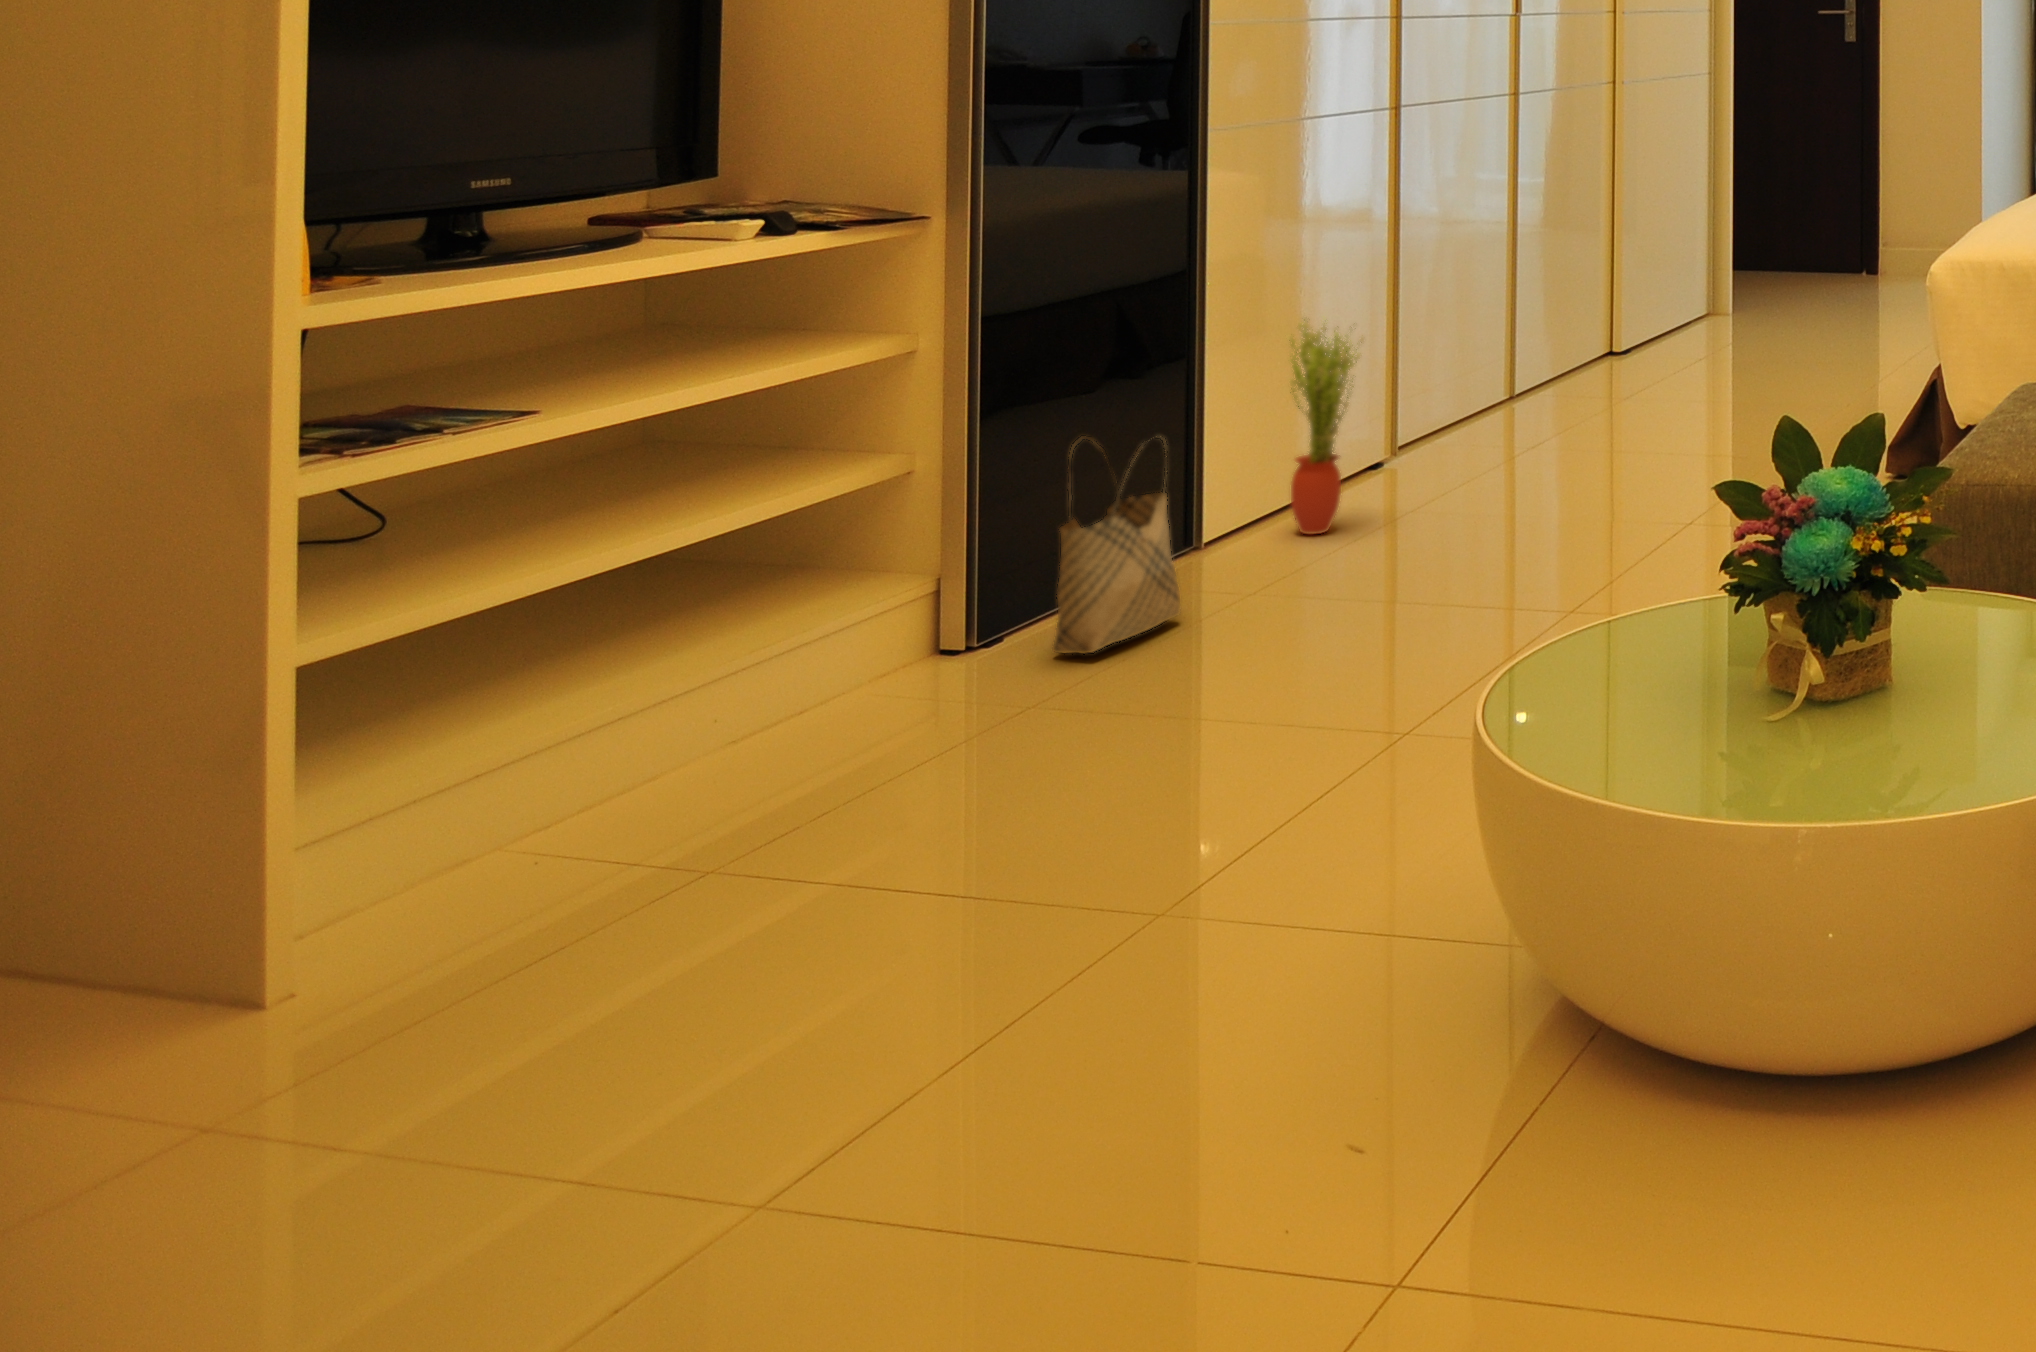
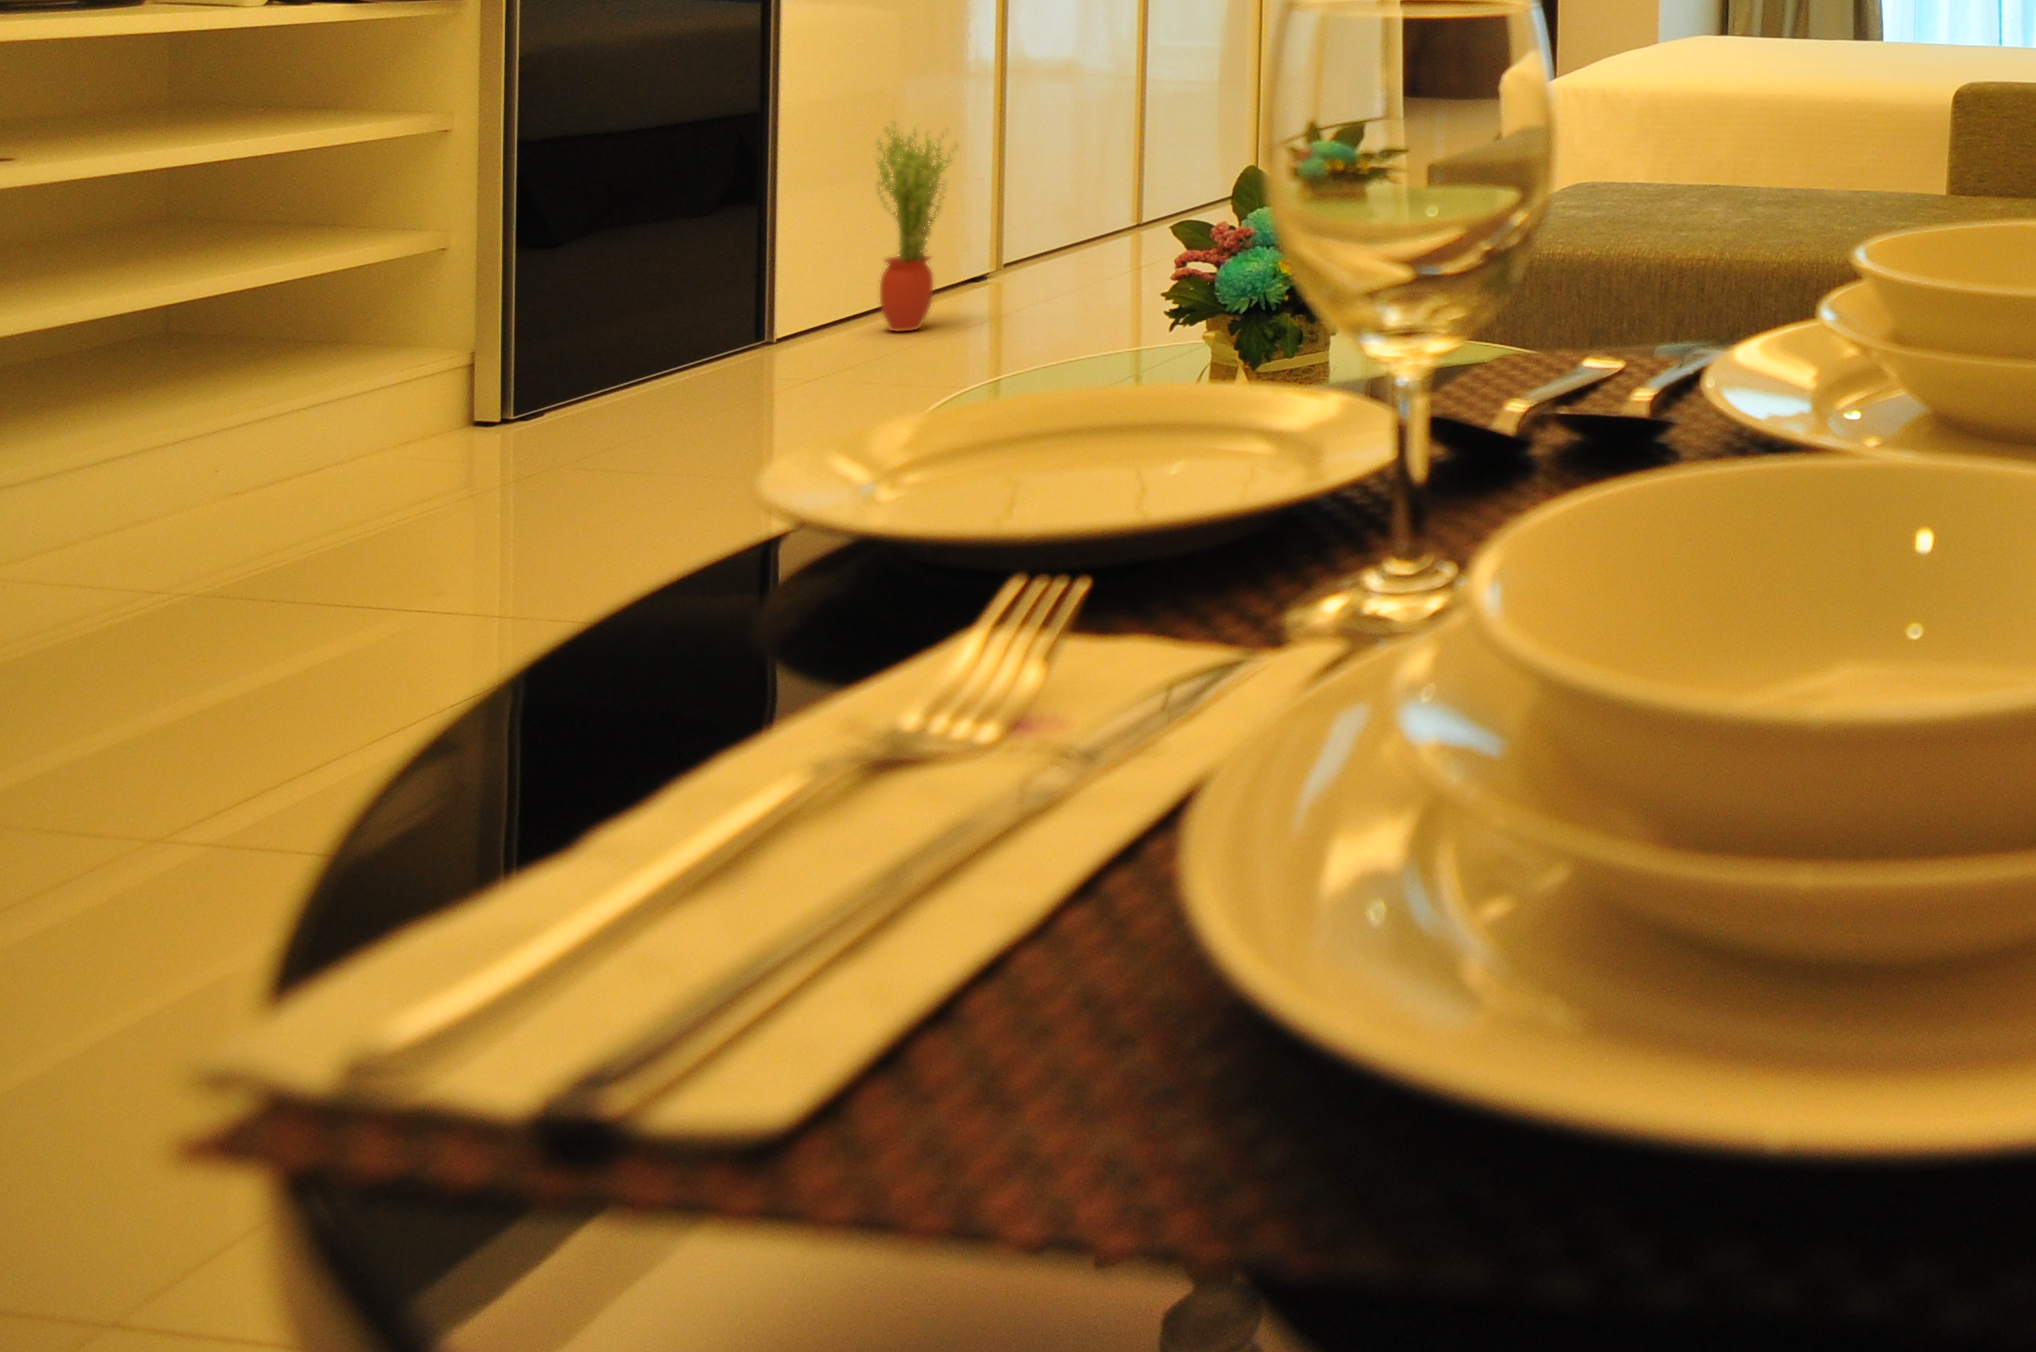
woven basket: present [1053,438,1180,654] -> none [599,215,742,420]

